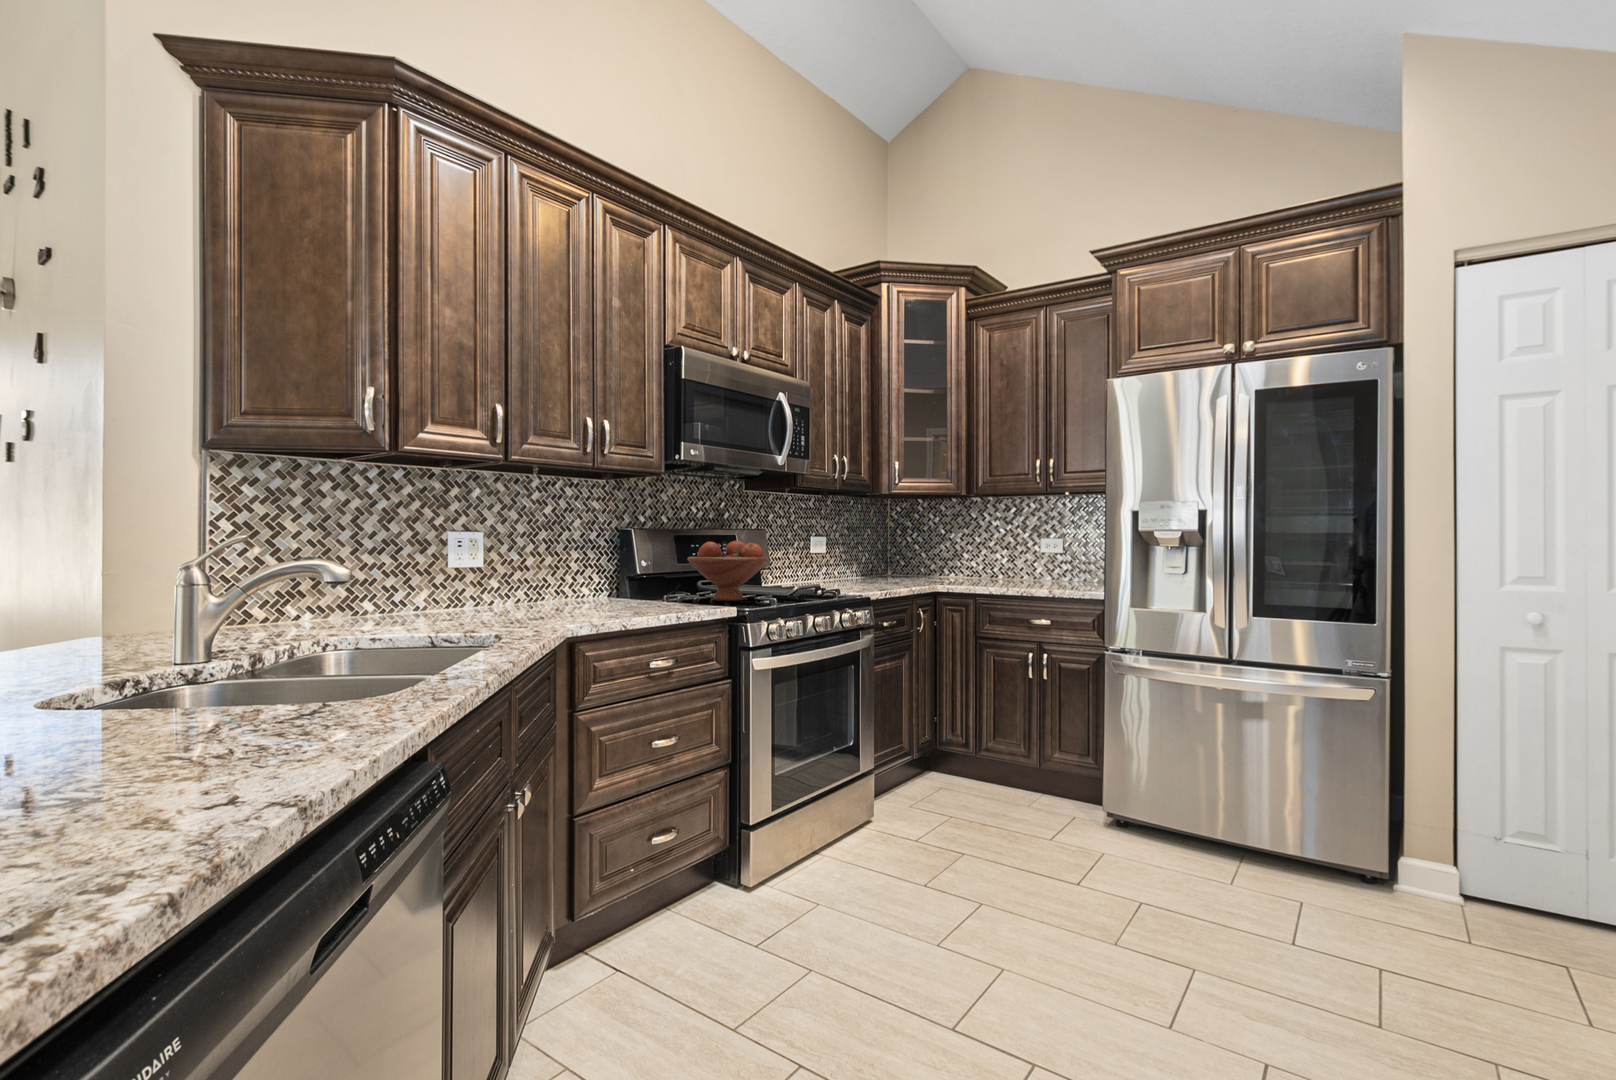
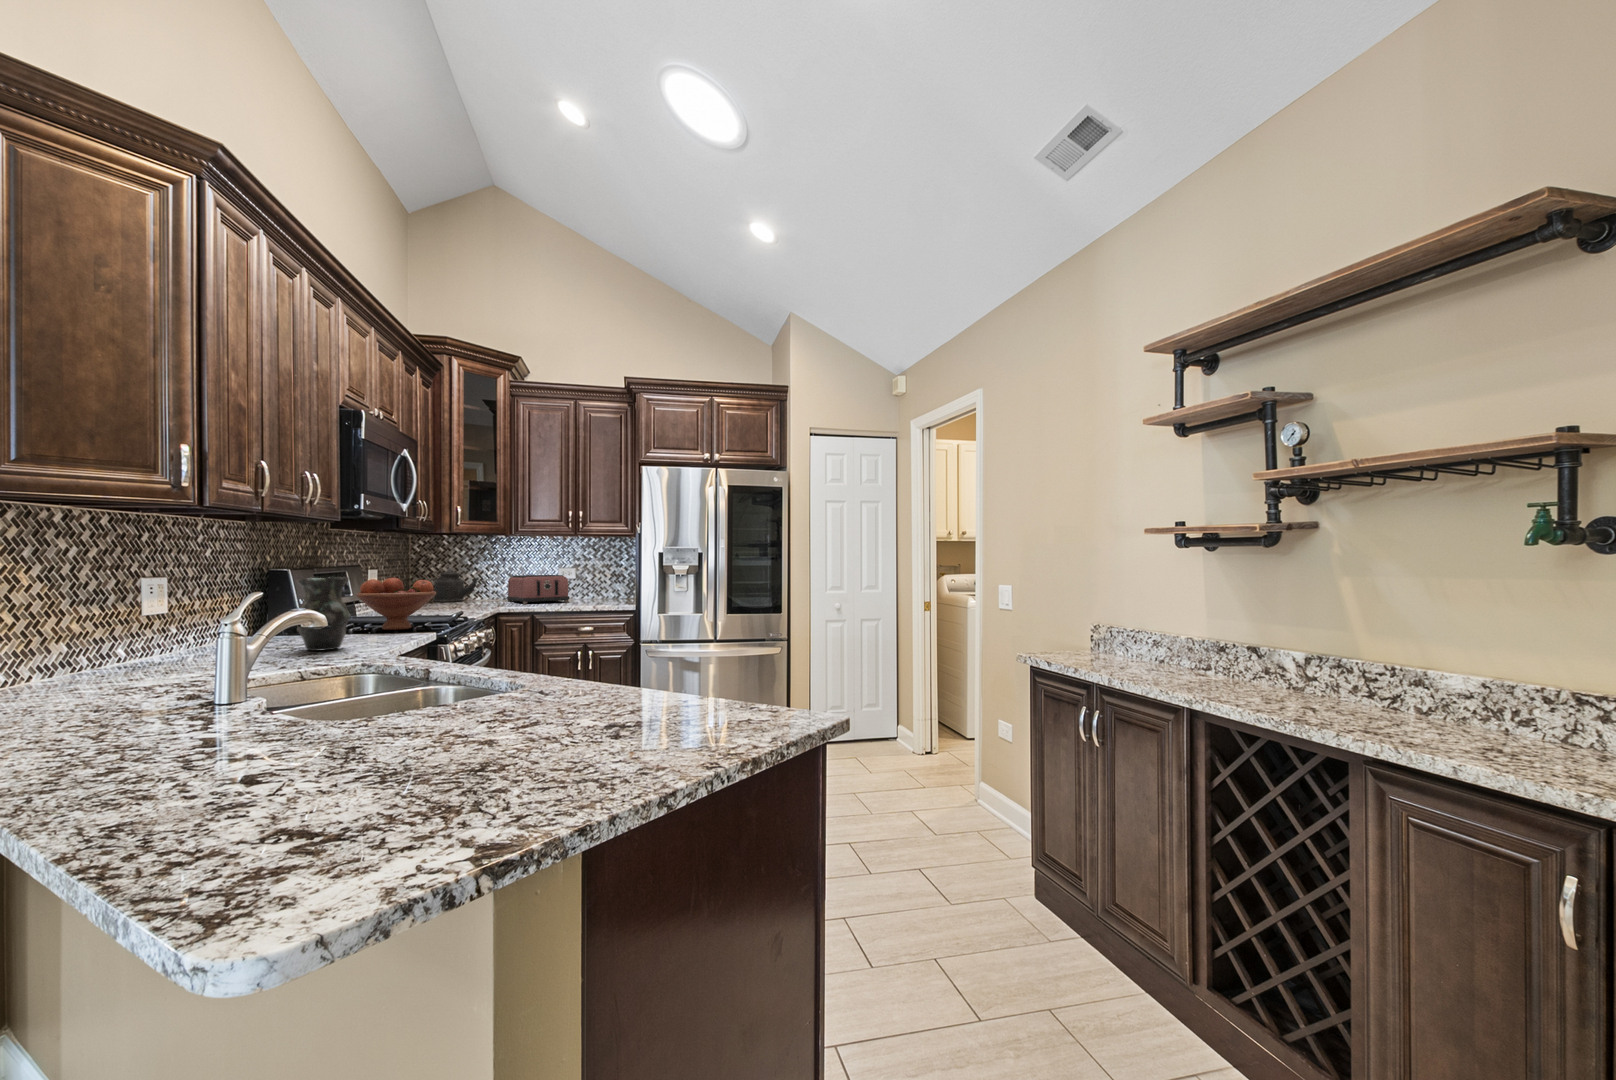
kettle: none [904,530,954,577] -> present [433,569,479,602]
vase: none [544,533,601,615] -> present [297,577,350,651]
toaster: none [979,547,1045,583] -> present [507,575,569,604]

